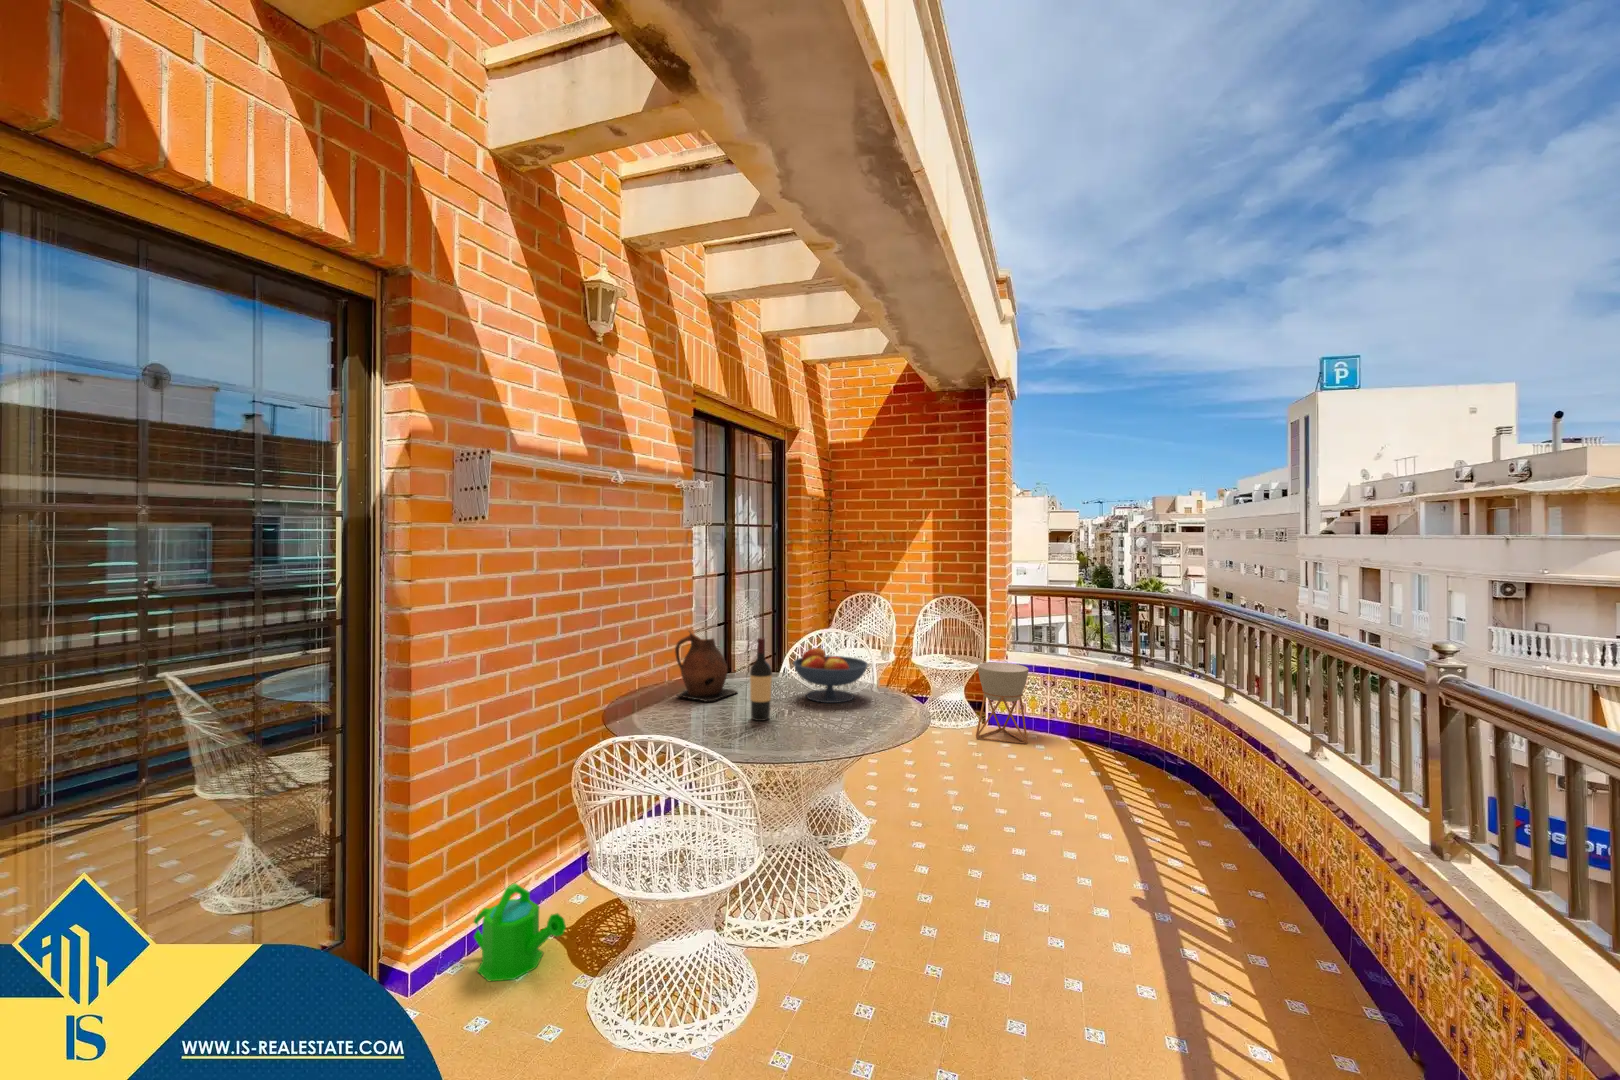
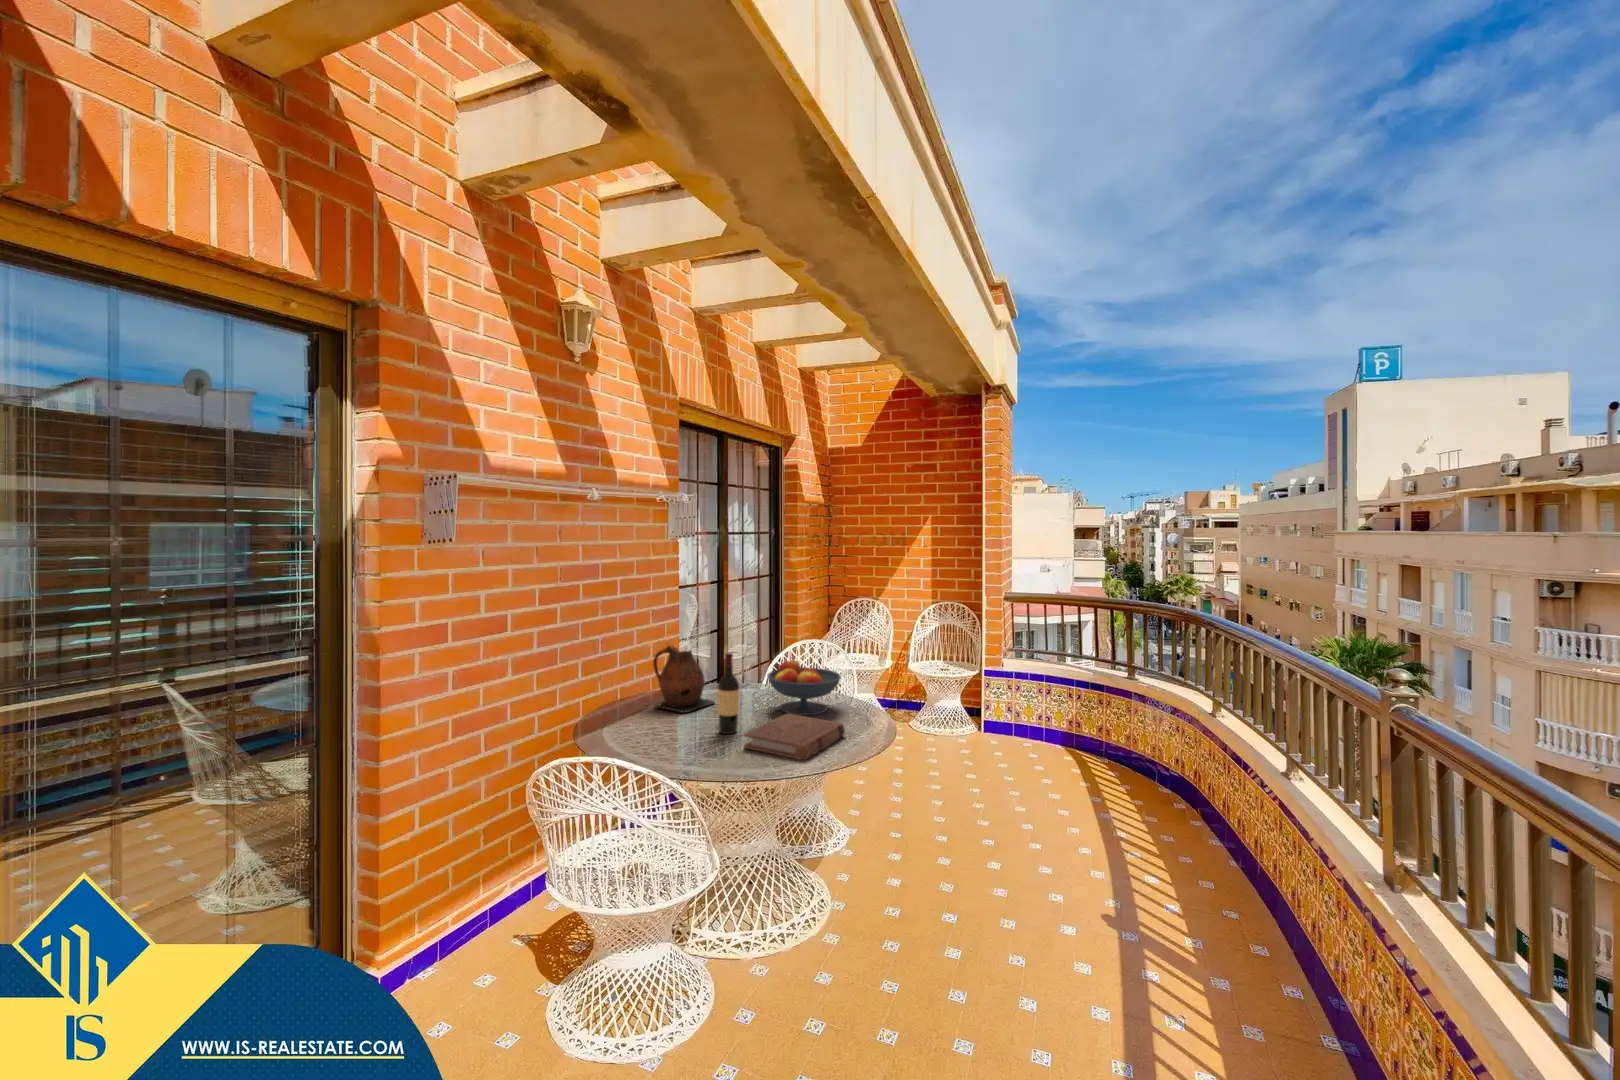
planter: present [976,662,1029,744] -> none [971,669,1024,751]
book: none [782,700,881,743] -> present [744,714,845,760]
watering can: present [474,883,566,981] -> none [444,889,533,983]

